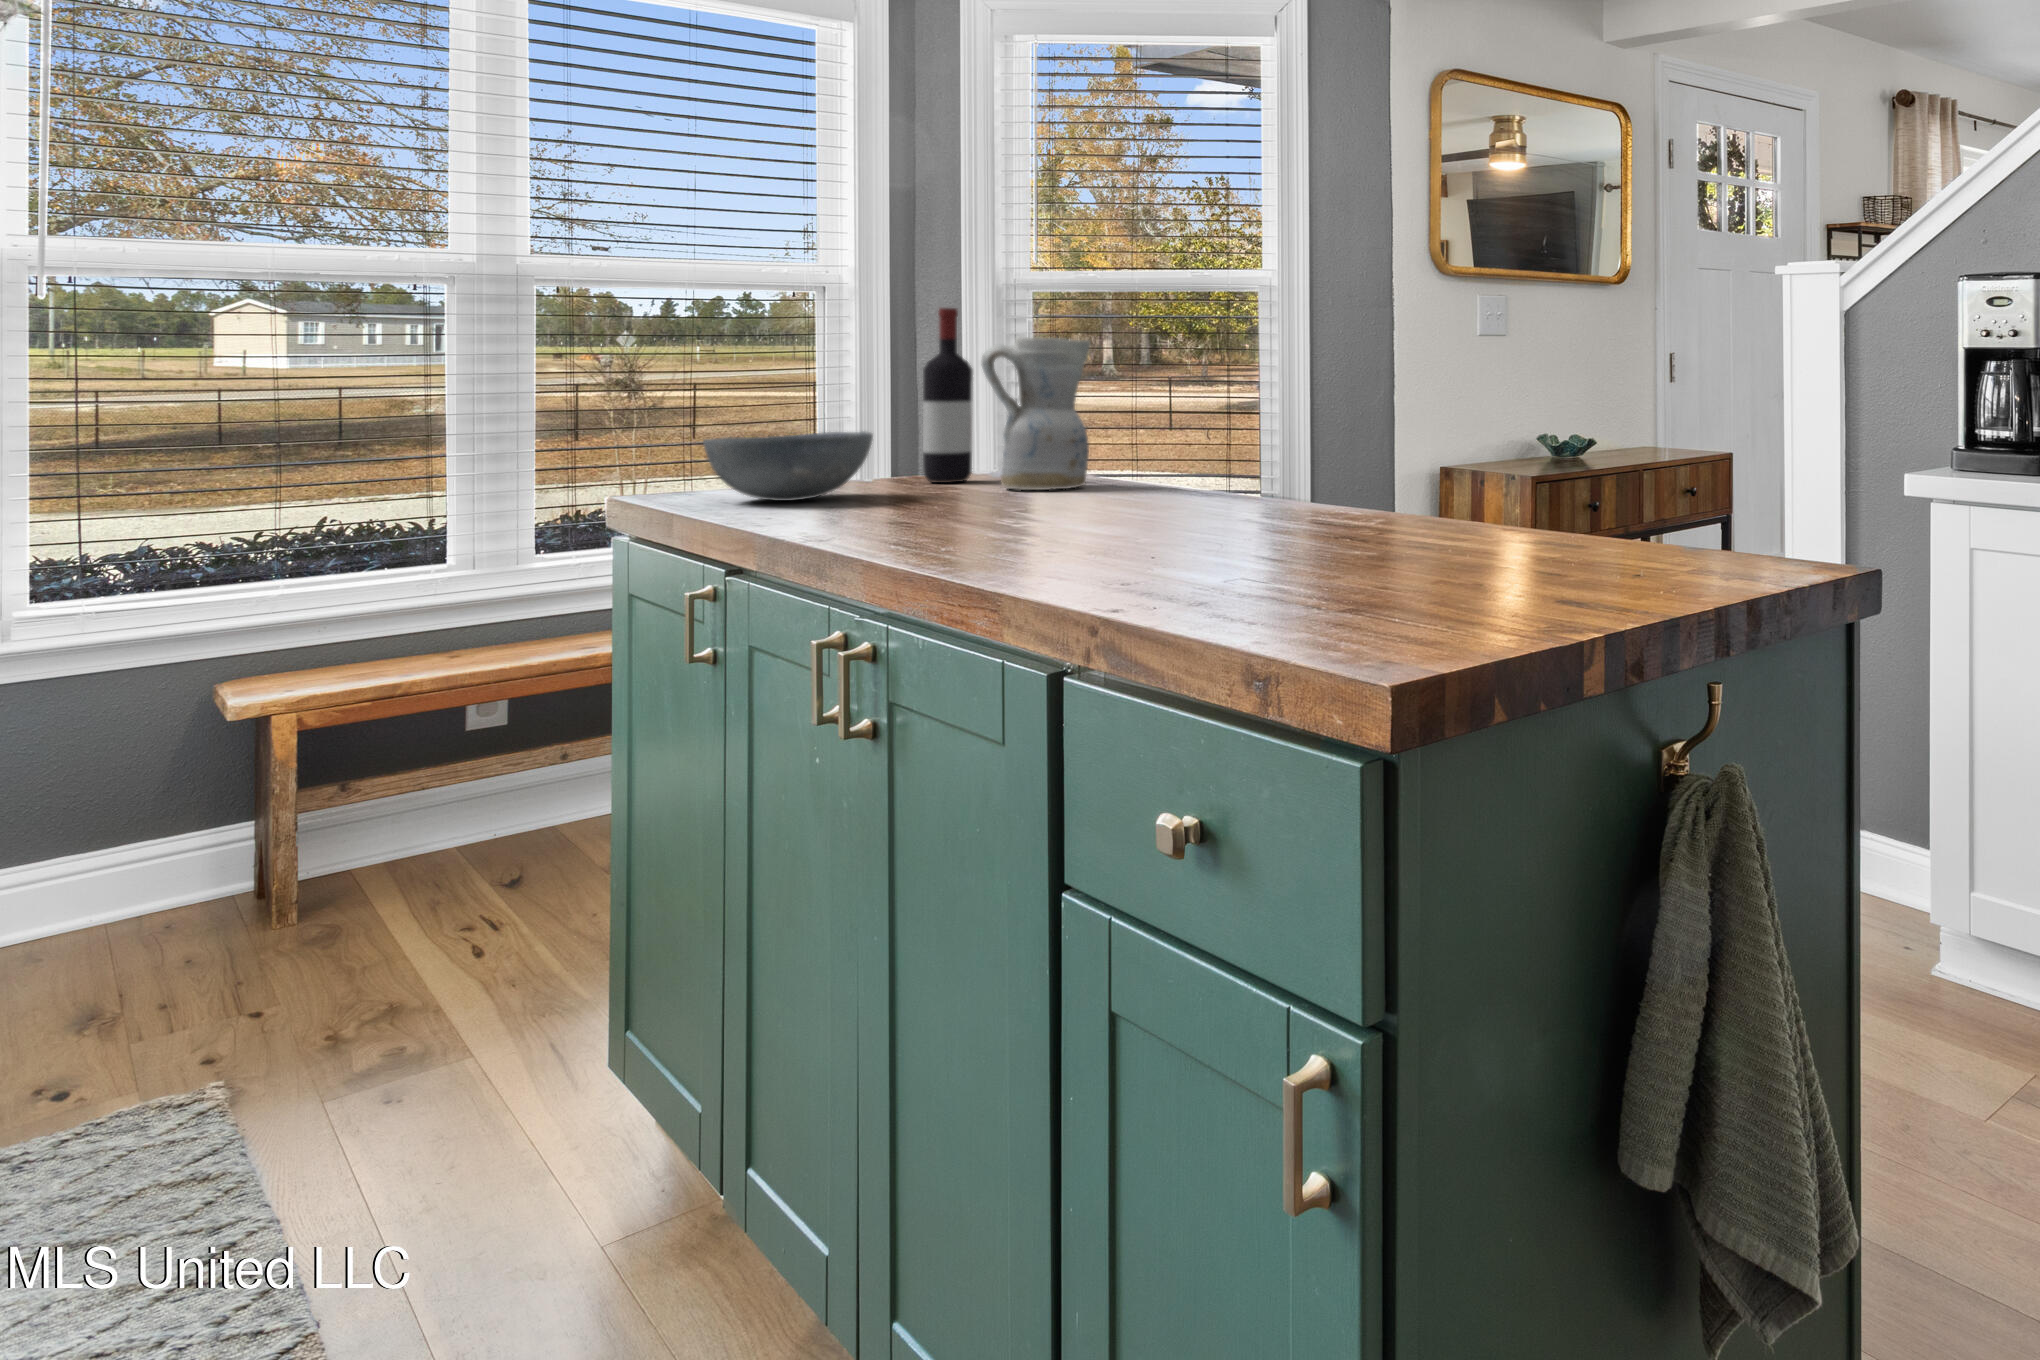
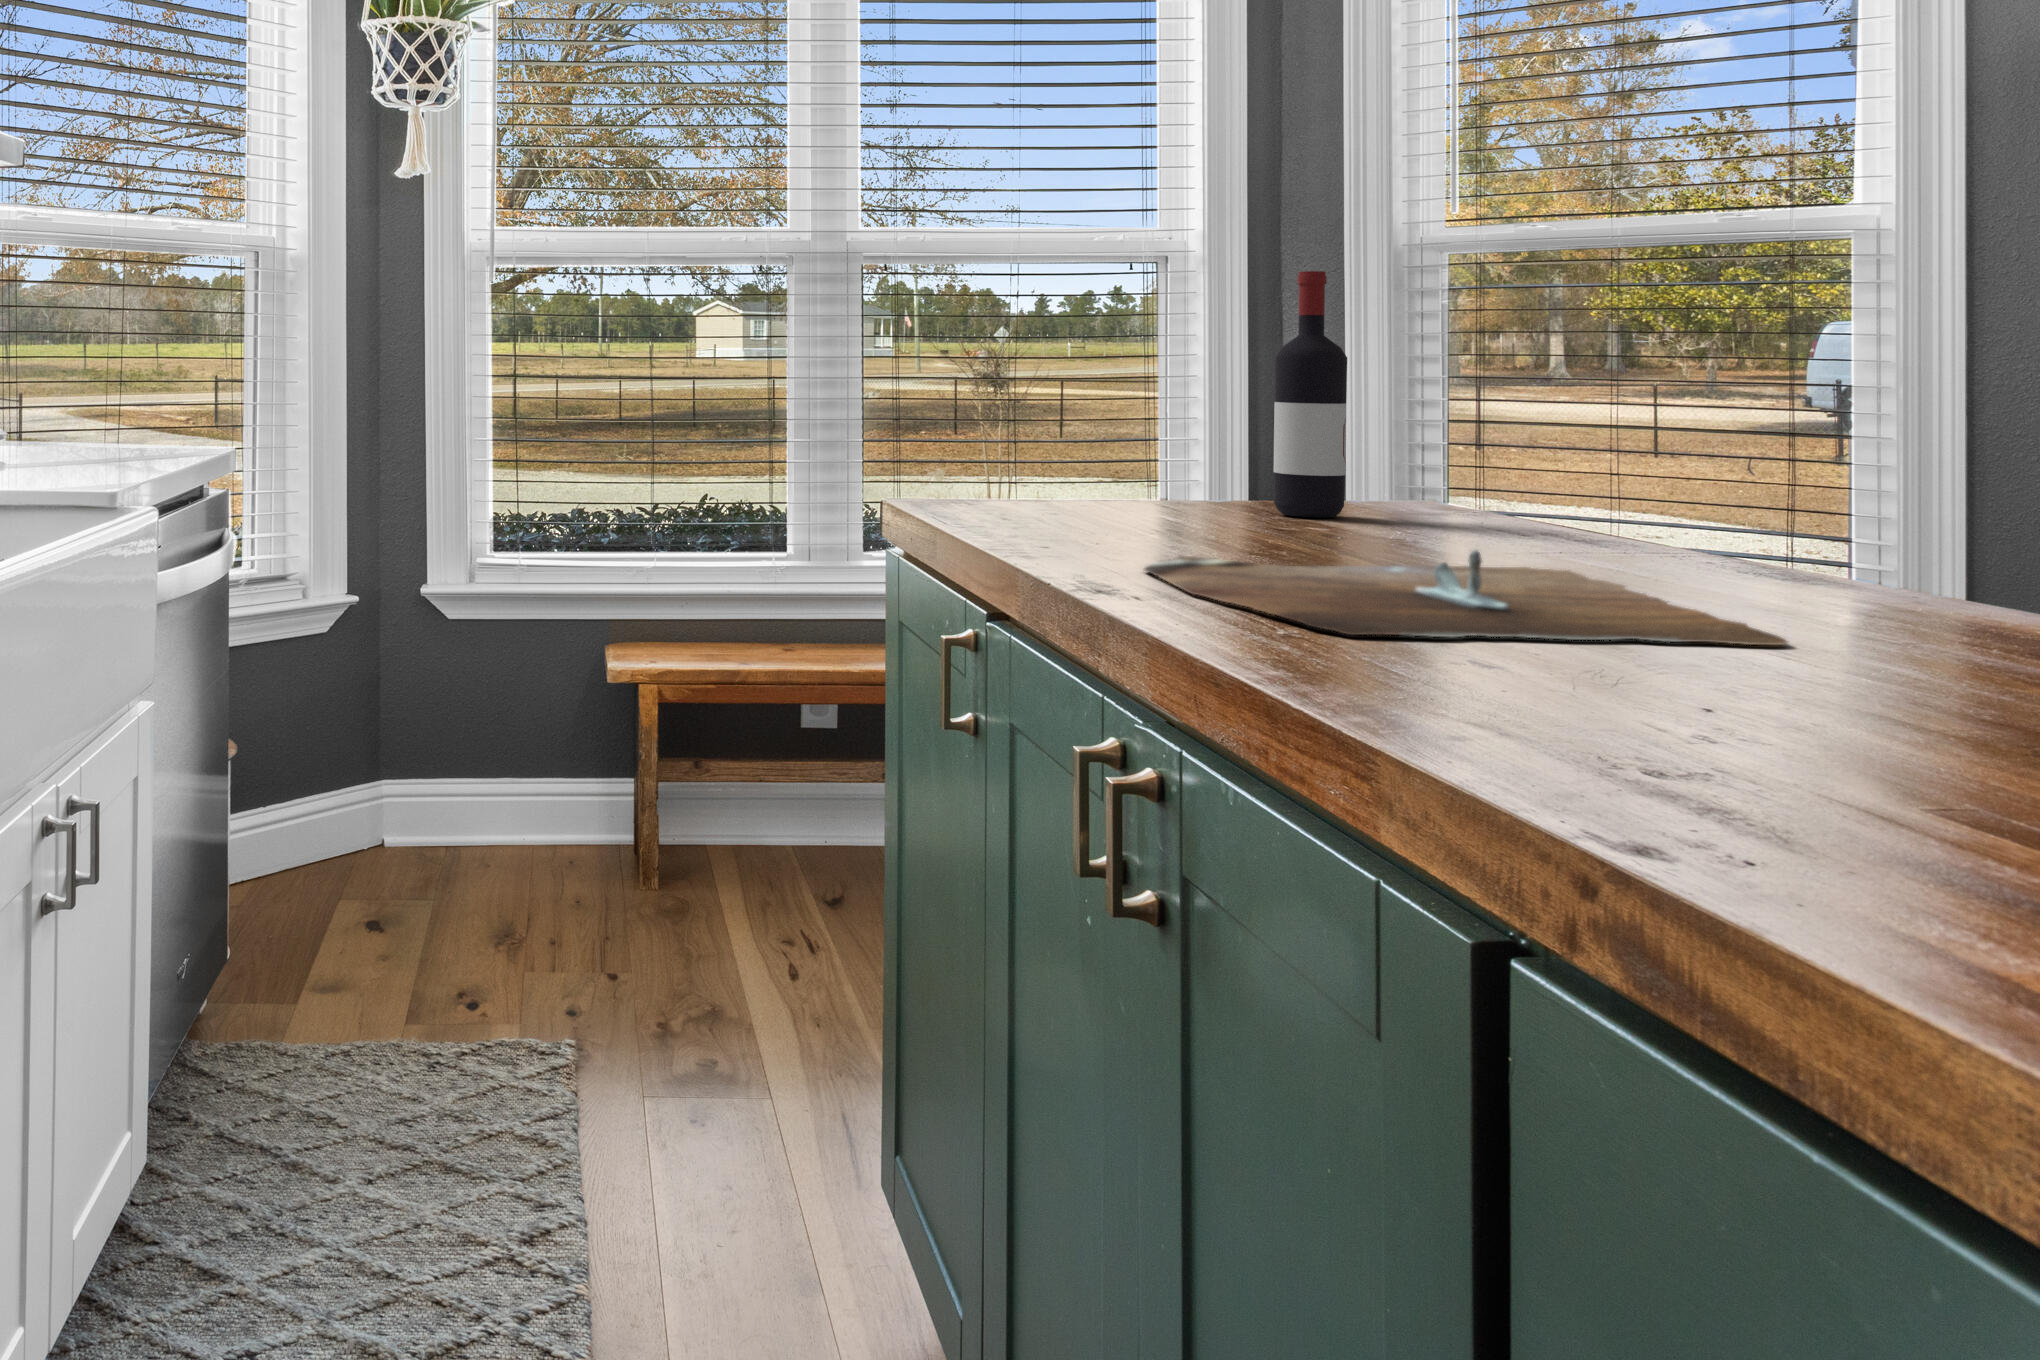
ceramic pitcher: present [981,337,1091,490] -> none [1359,308,1542,542]
bowl: present [703,431,873,501] -> none [984,438,1199,525]
cutting board: none [845,490,1202,546] -> present [1144,550,1789,645]

